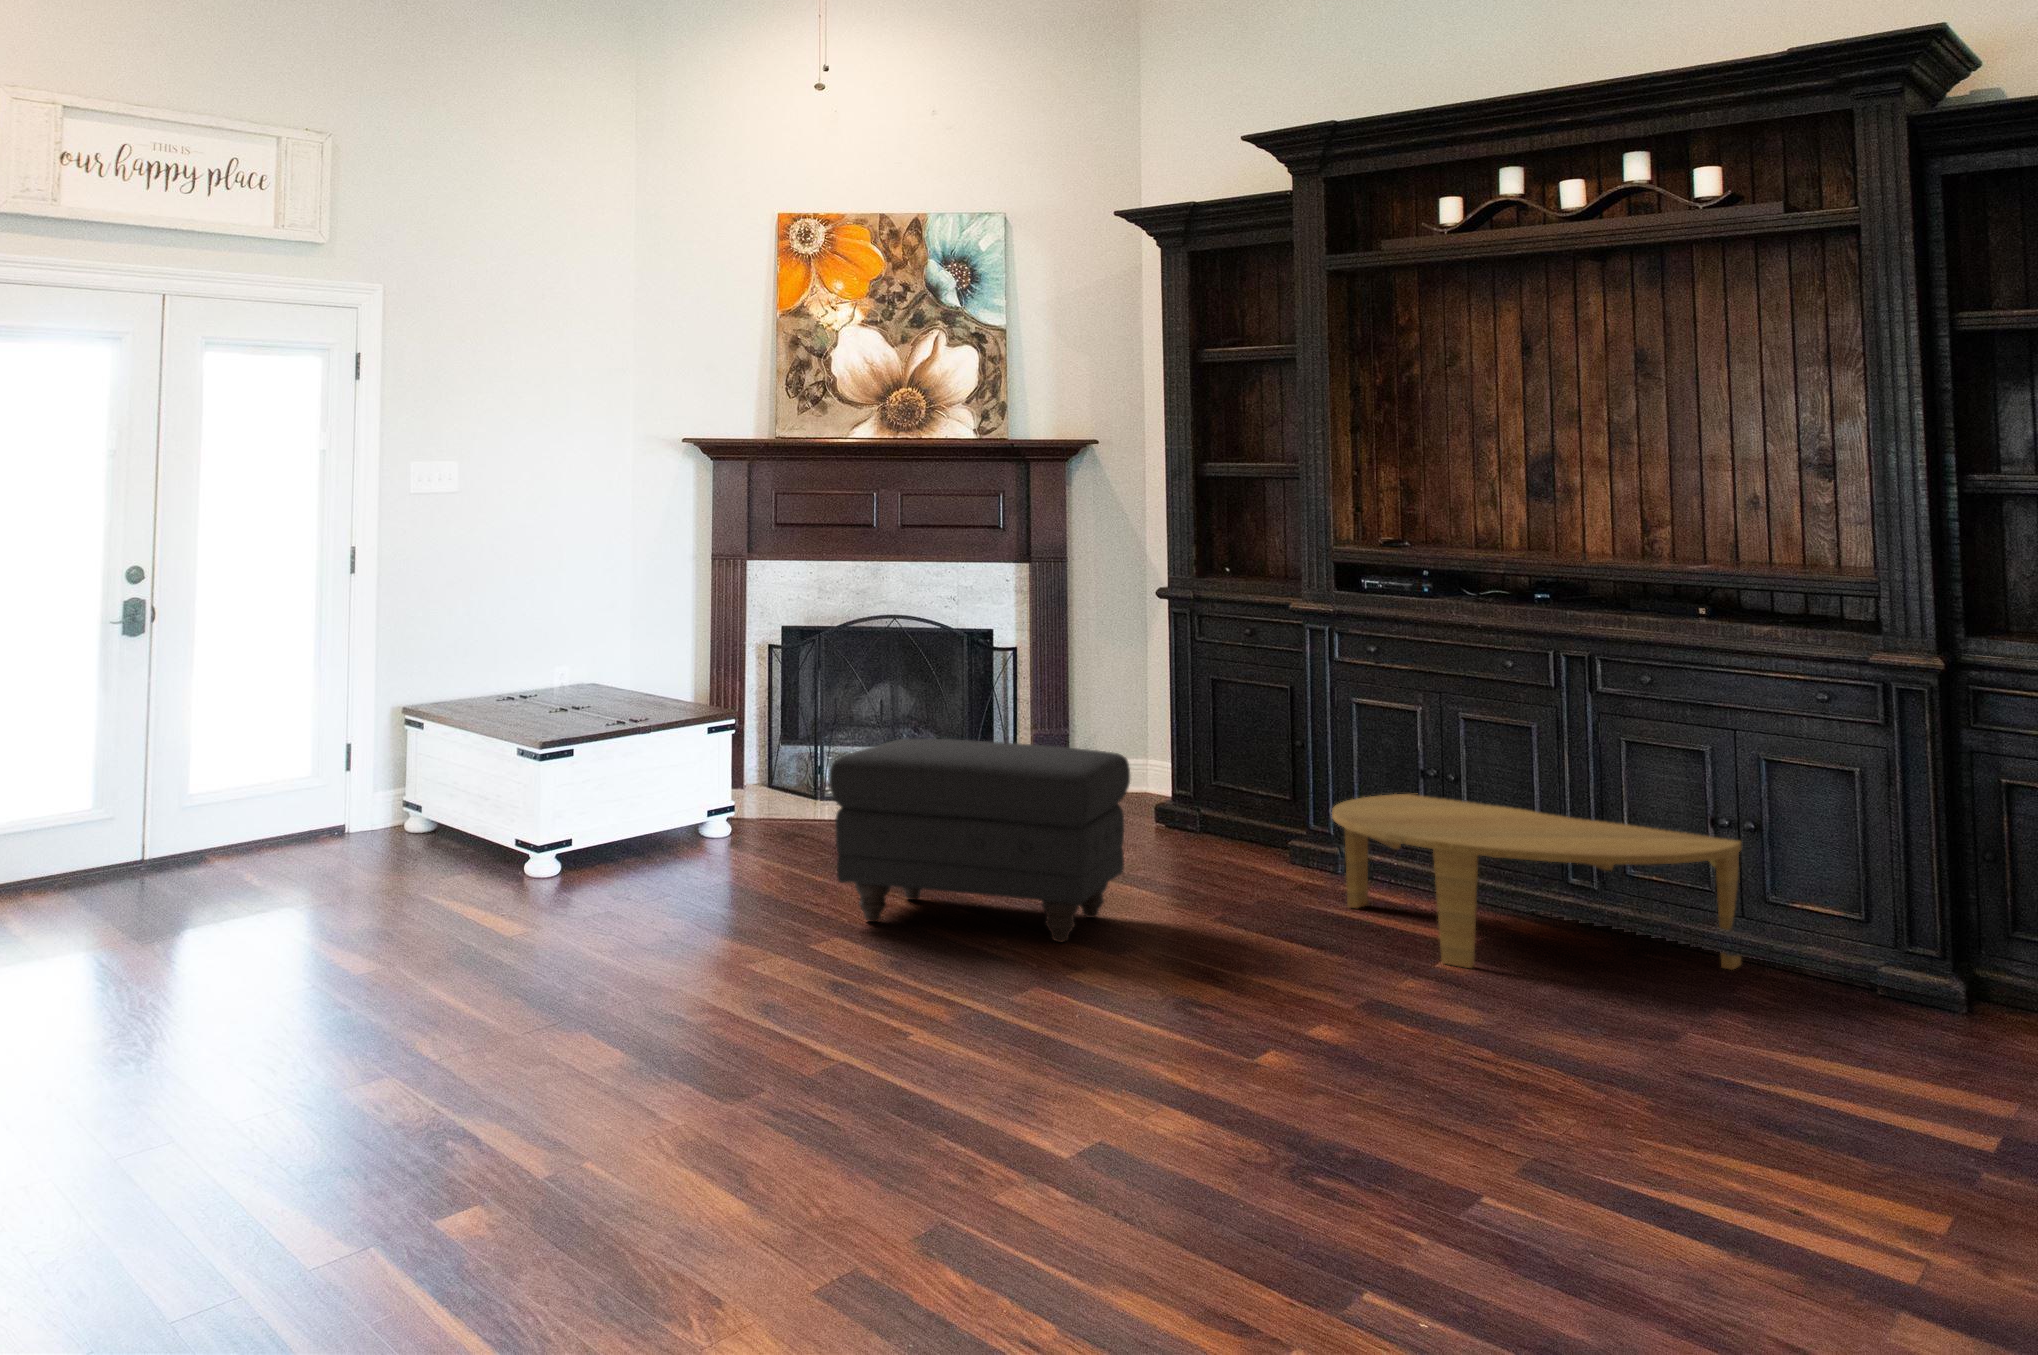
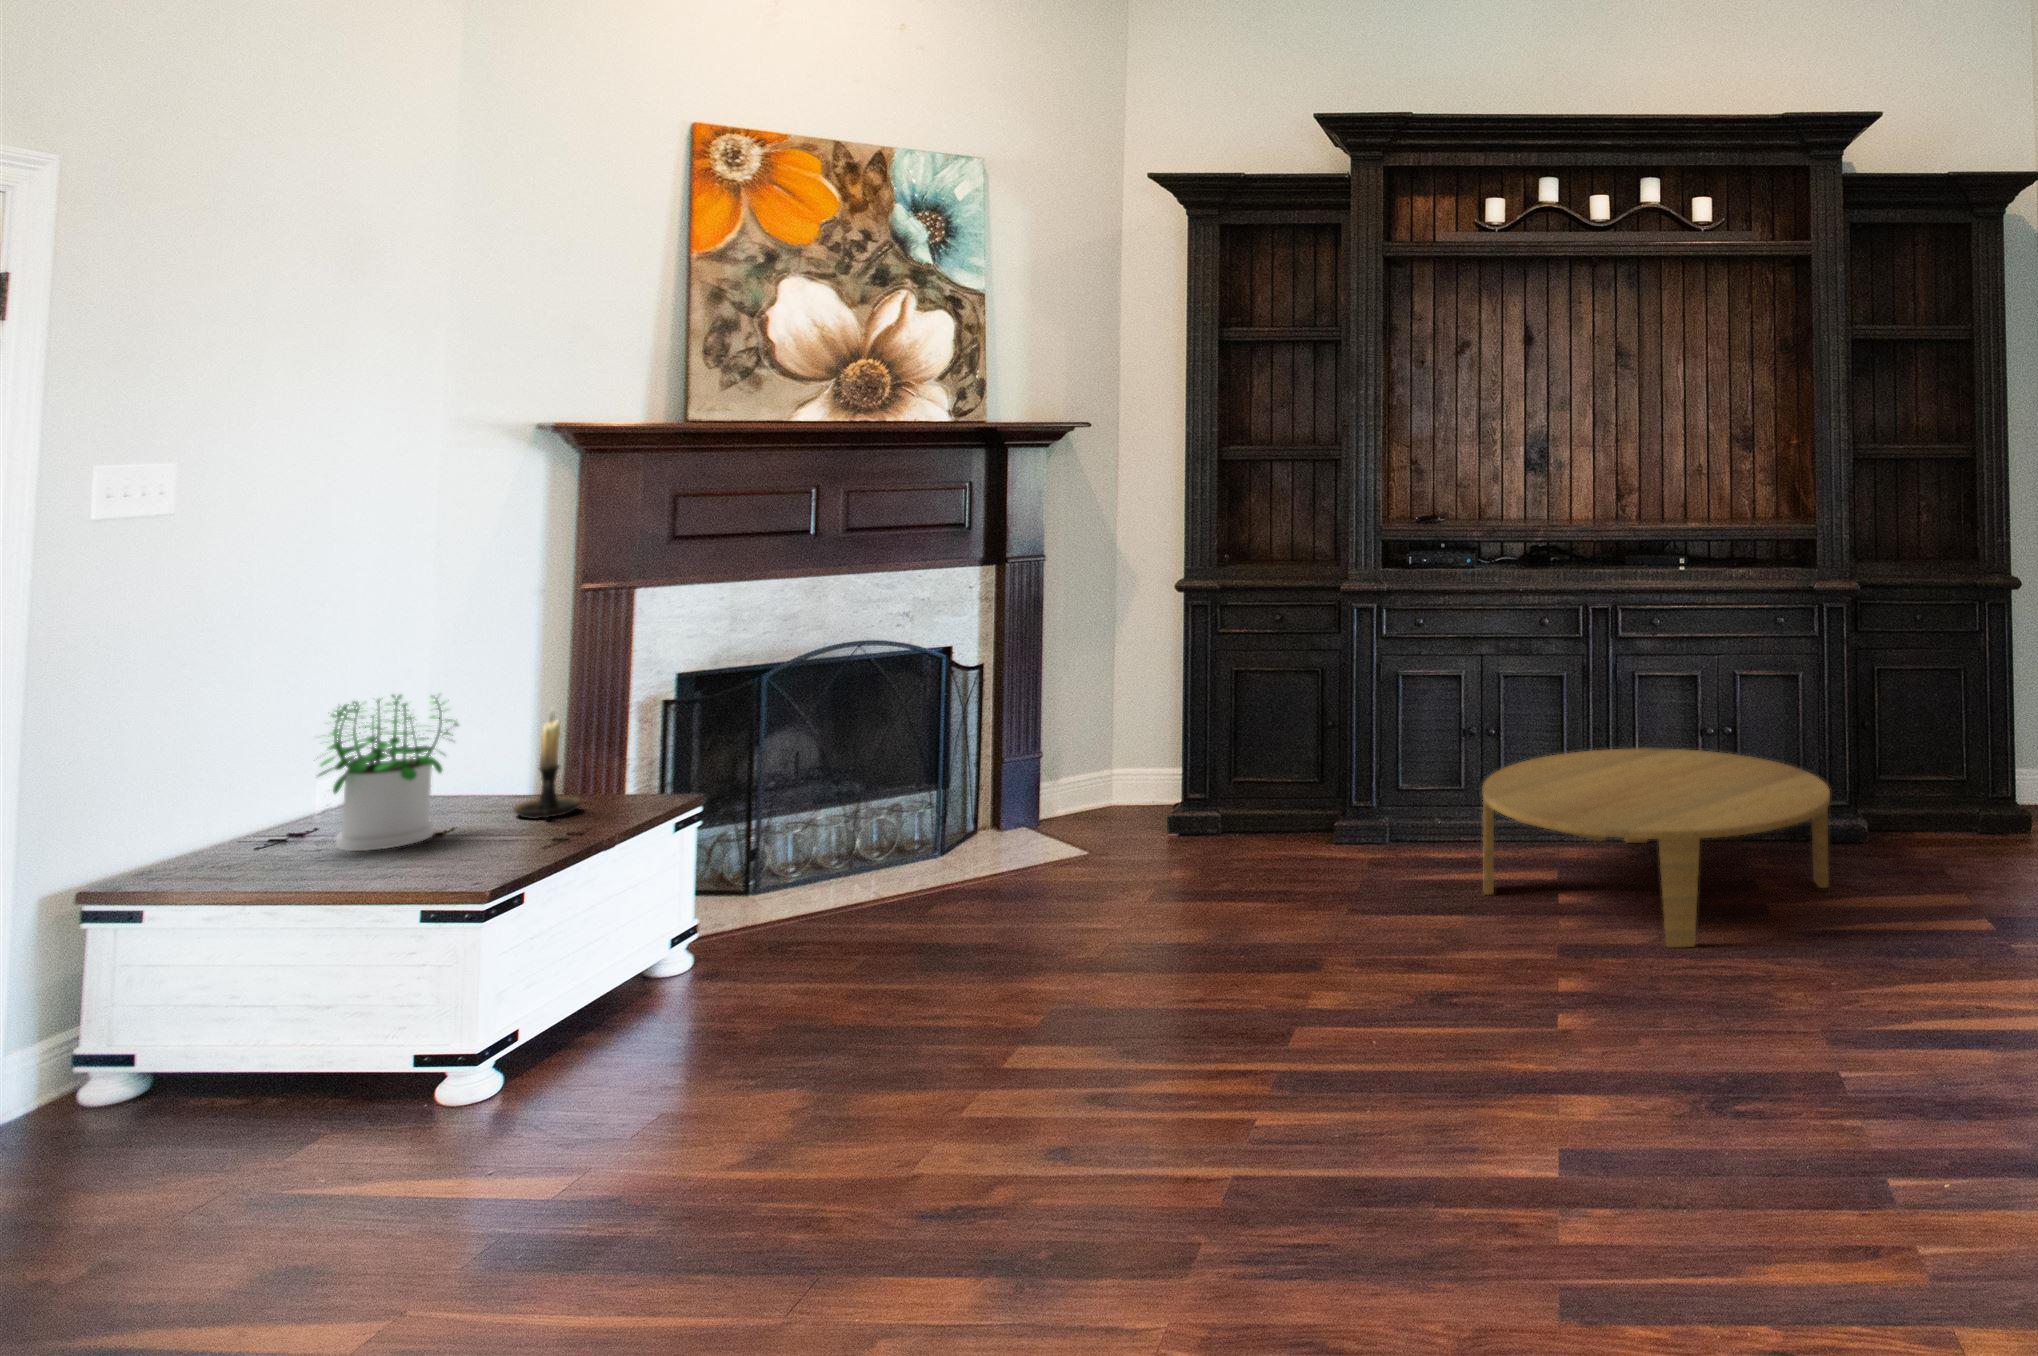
potted plant: none [516,610,596,707] -> present [318,695,458,851]
candle holder: none [631,633,670,709] -> present [514,710,581,819]
ottoman: present [830,739,1130,942] -> none [1045,790,1391,1073]

